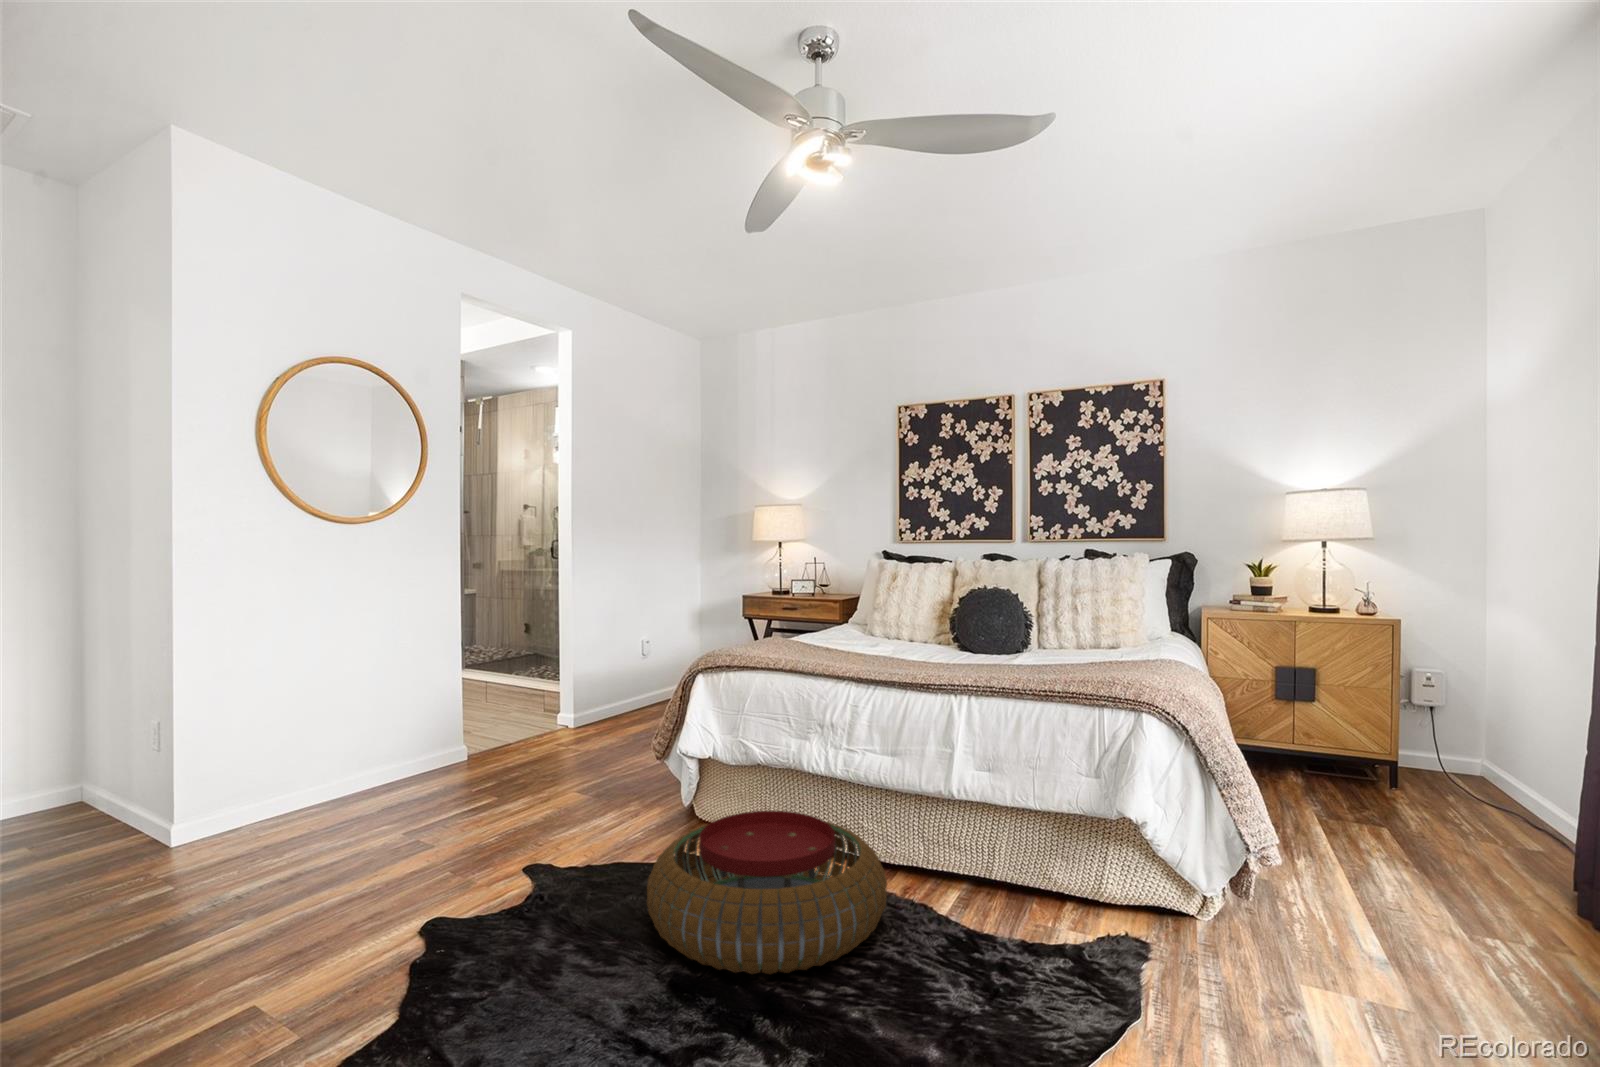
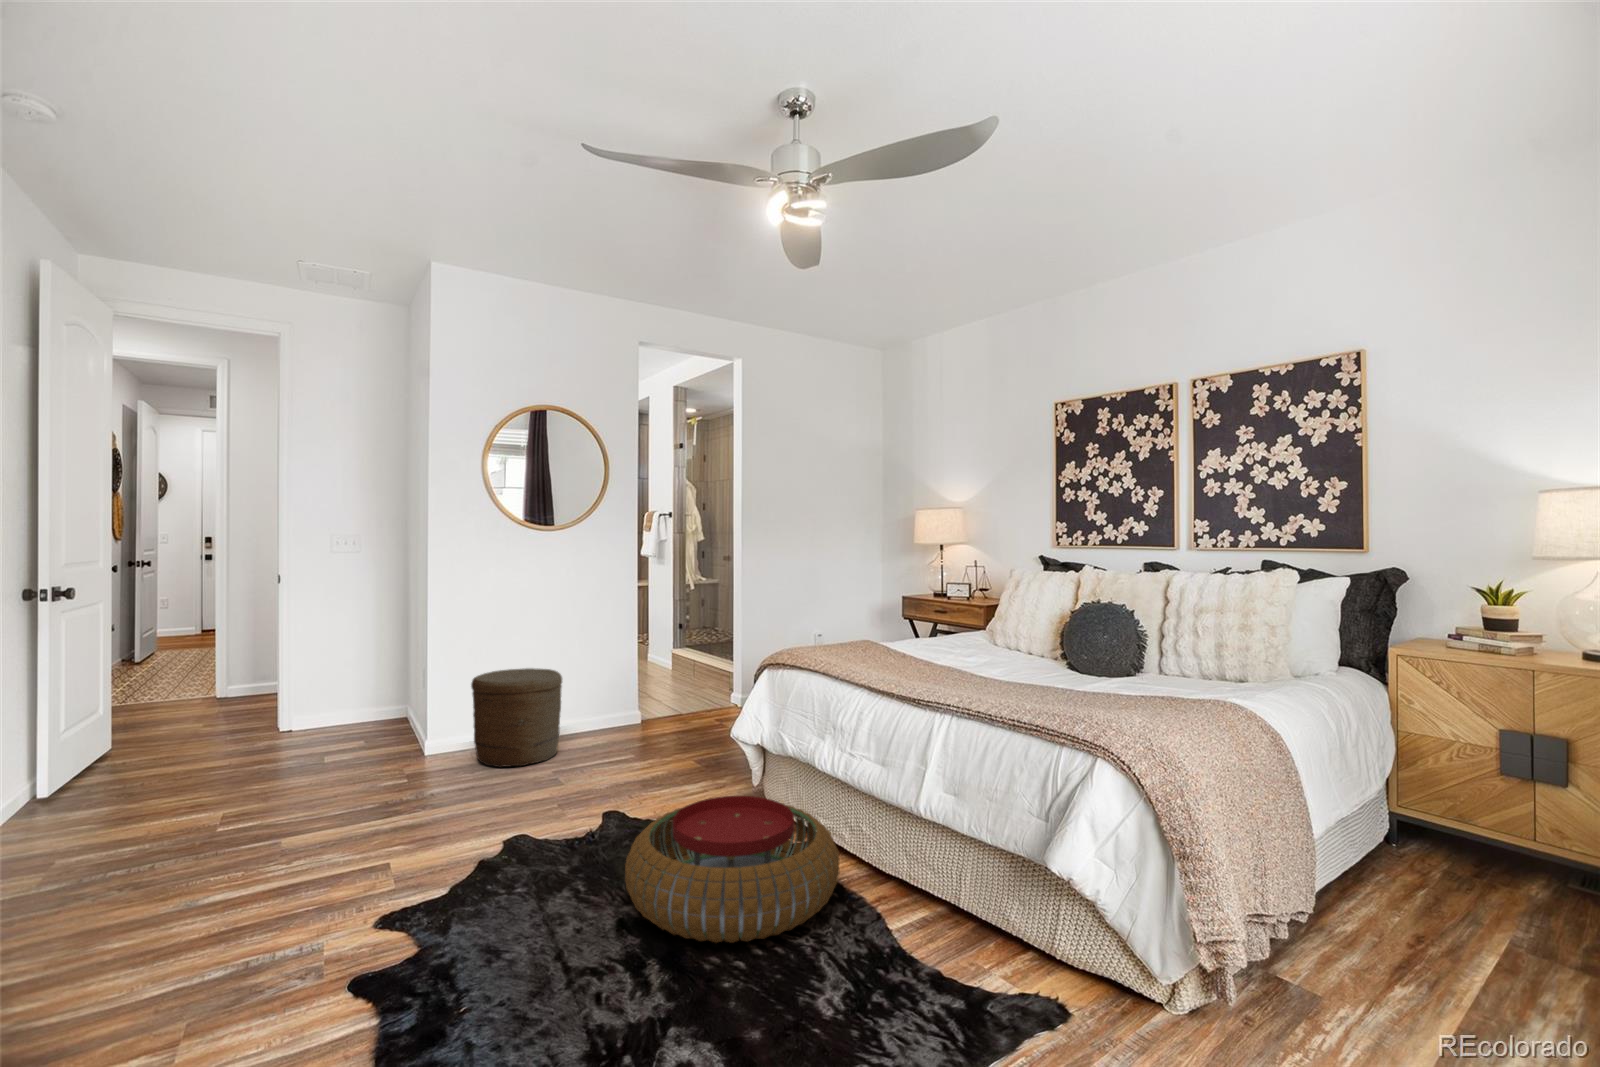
woven basket: none [245,706,384,846] -> present [471,668,562,768]

